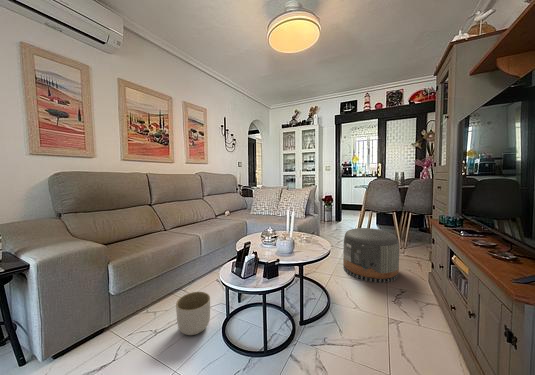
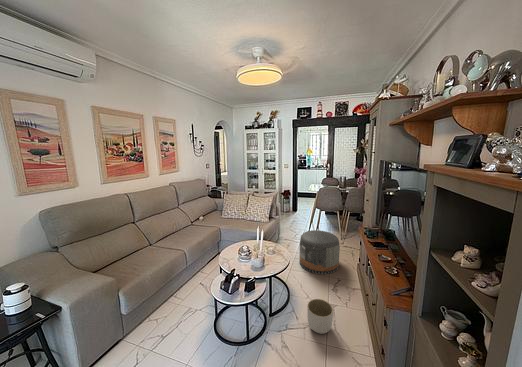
planter: present [176,292,210,335] -> present [307,299,333,334]

